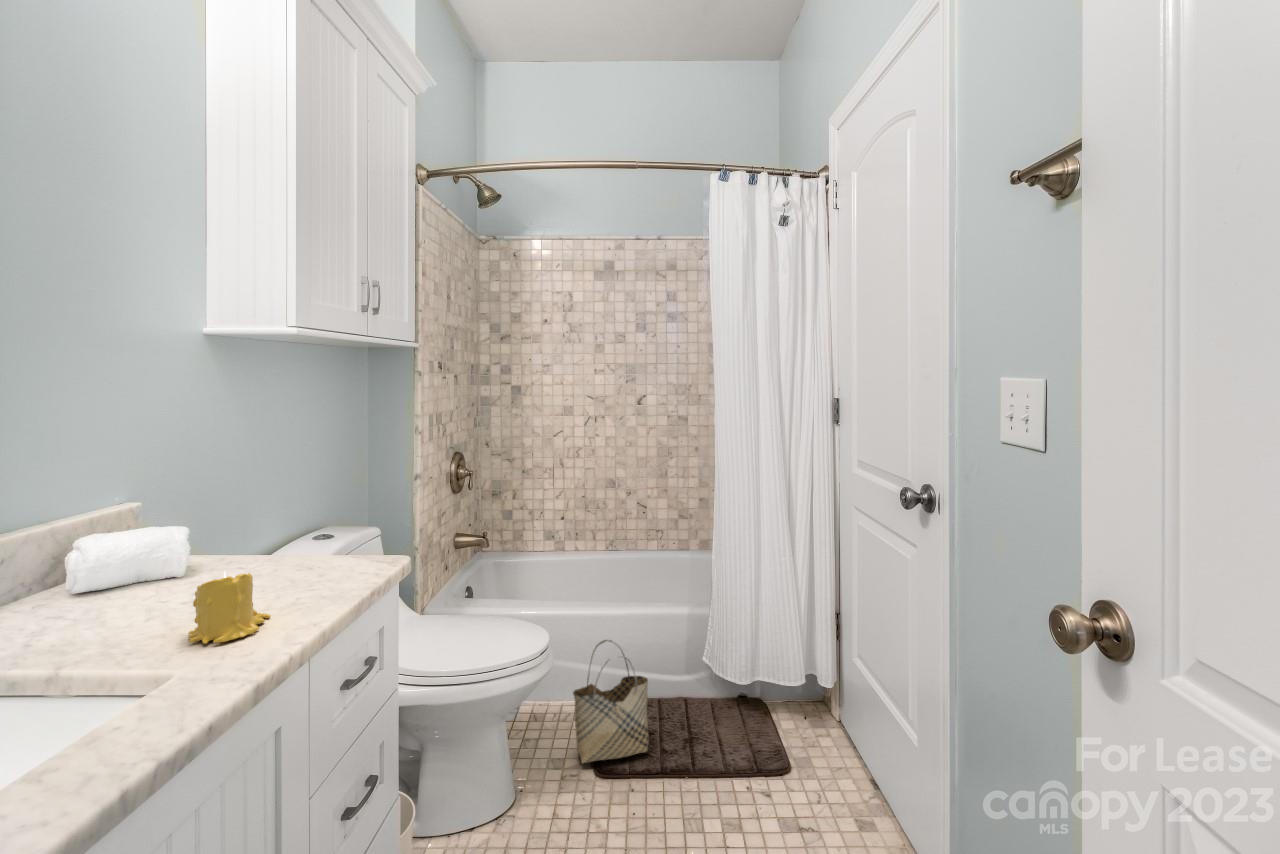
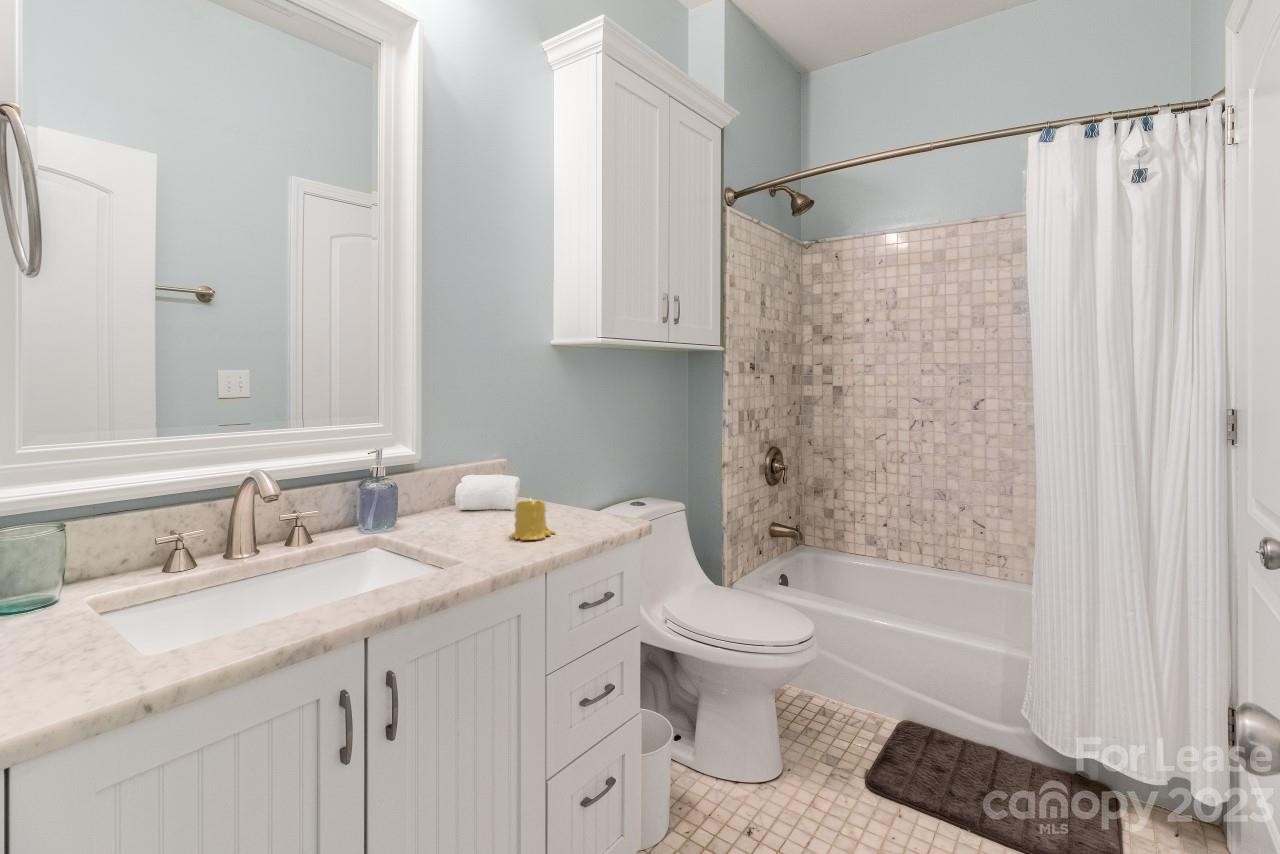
woven basket: present [573,640,649,763] -> none [848,651,938,784]

